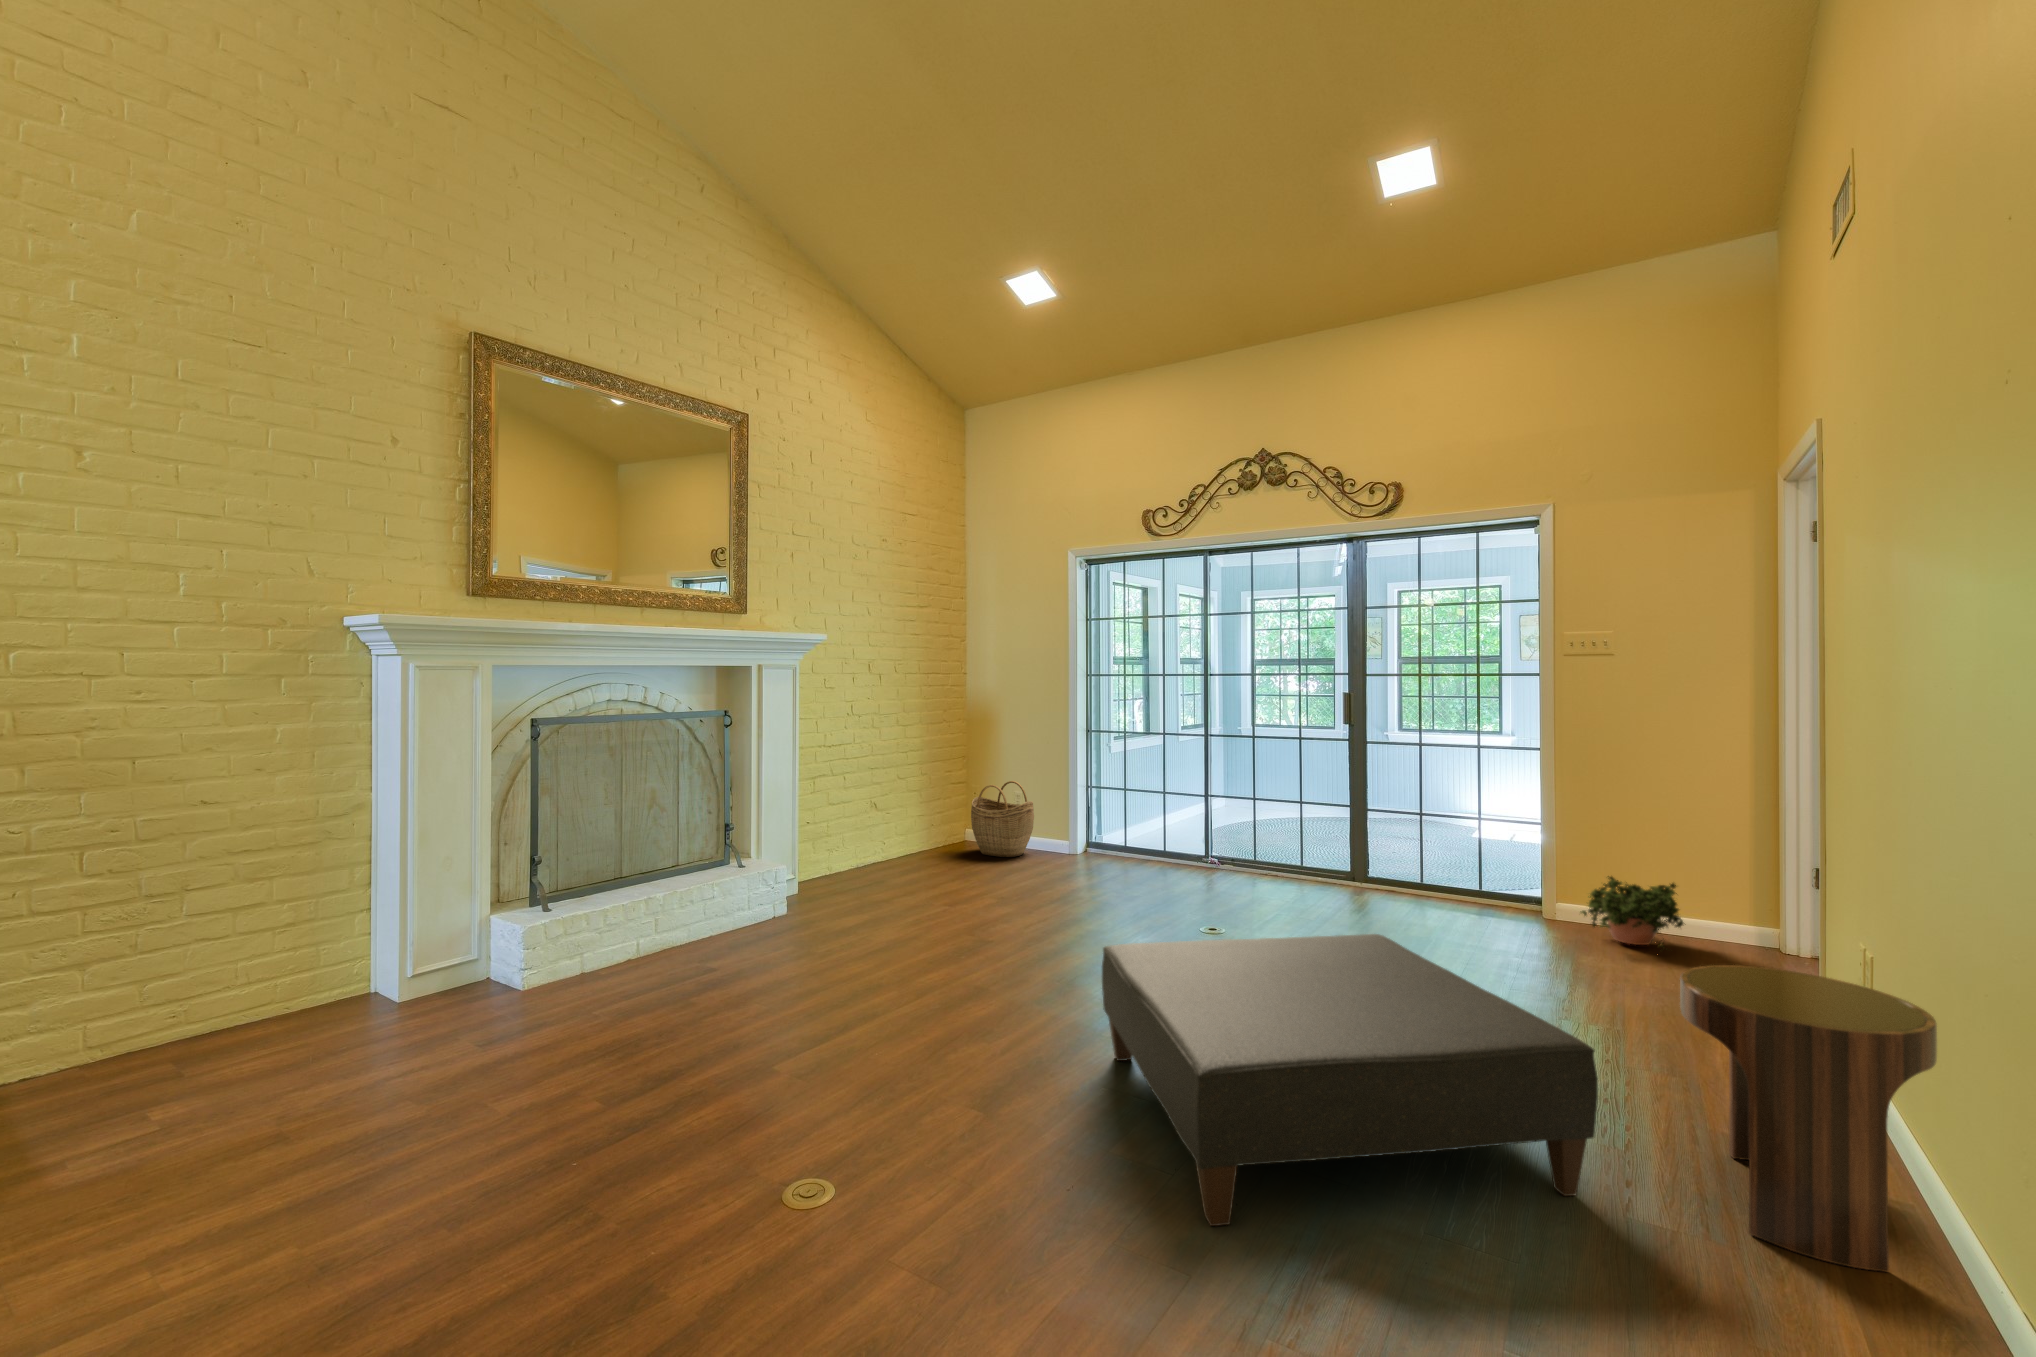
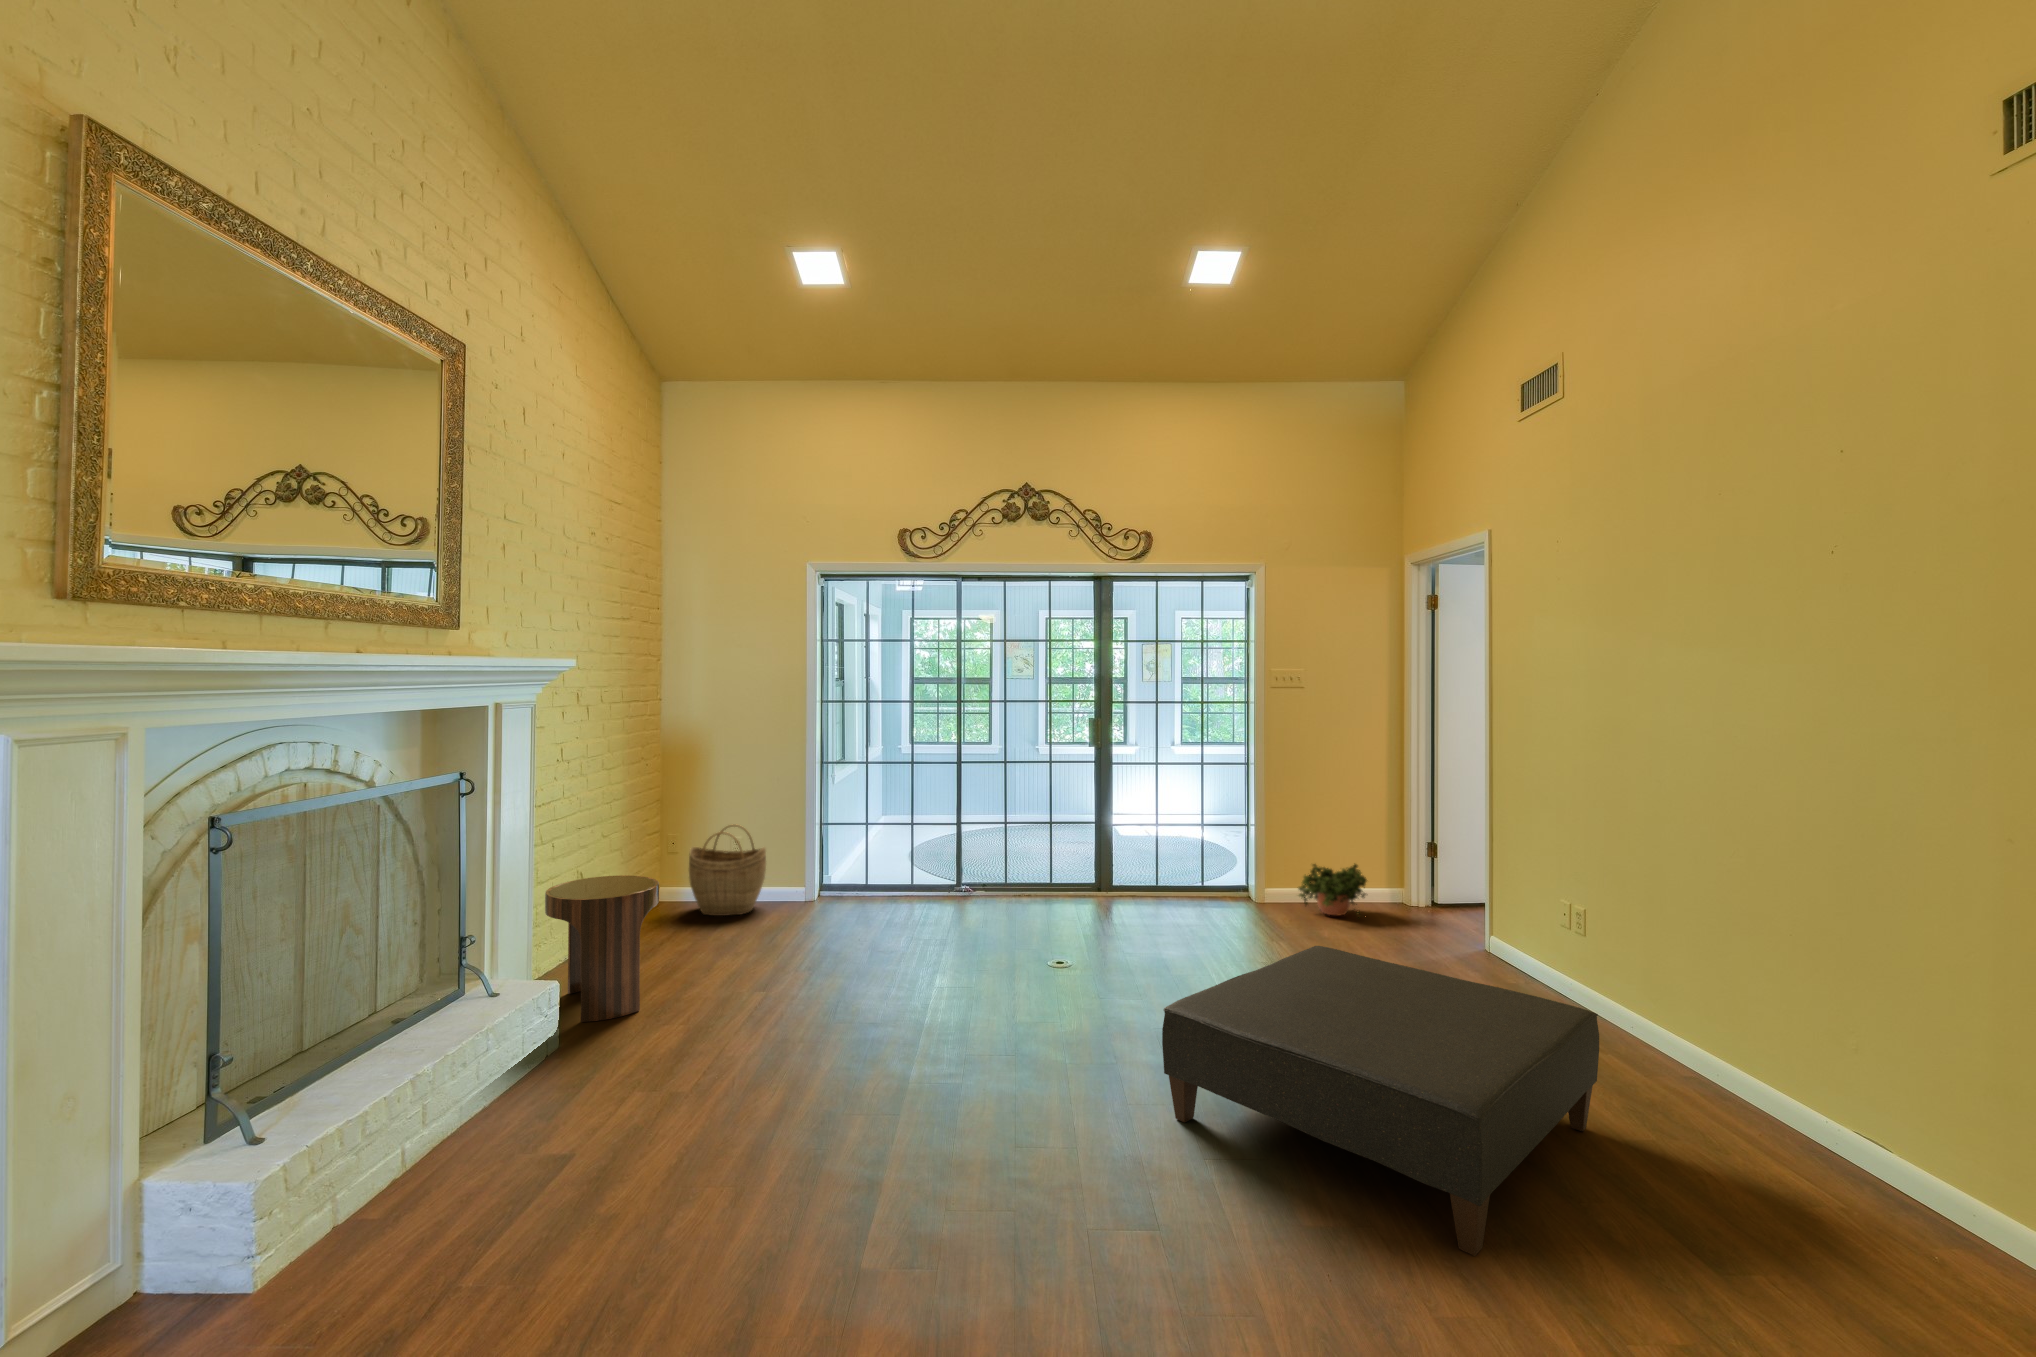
side table: present [1680,965,1937,1272] -> present [545,875,659,1022]

